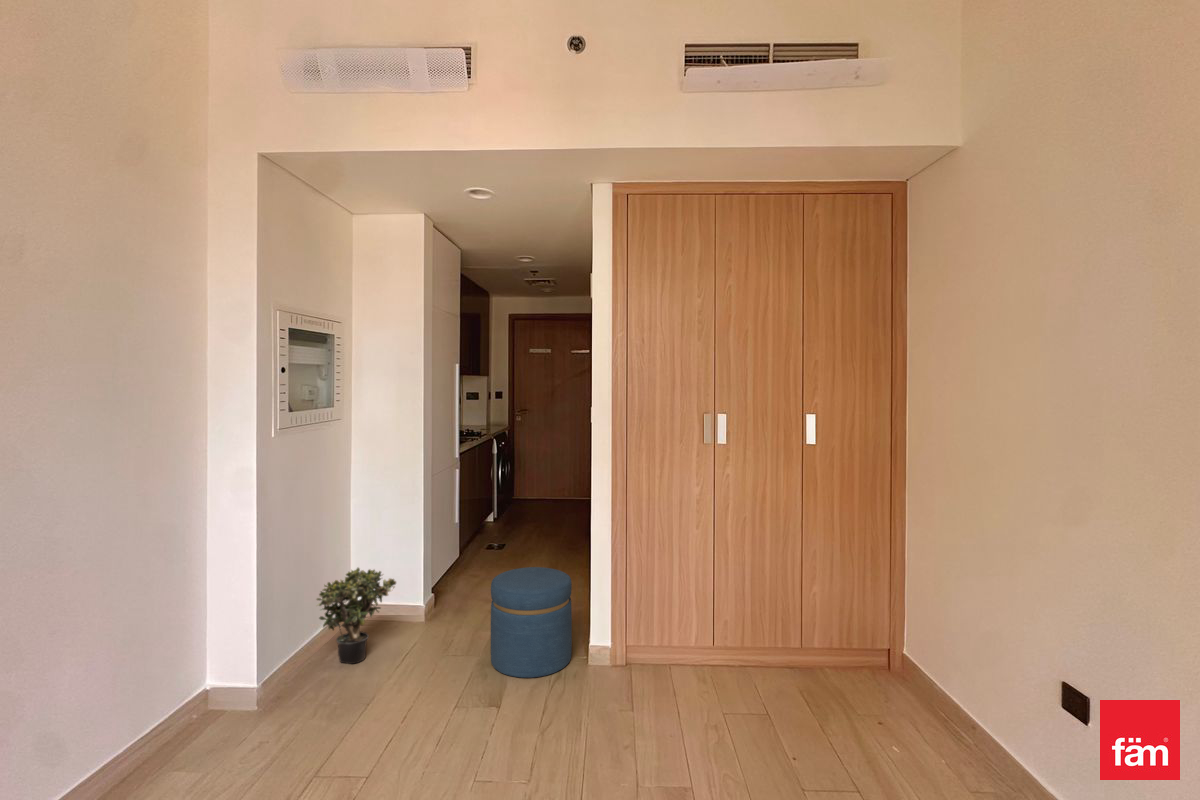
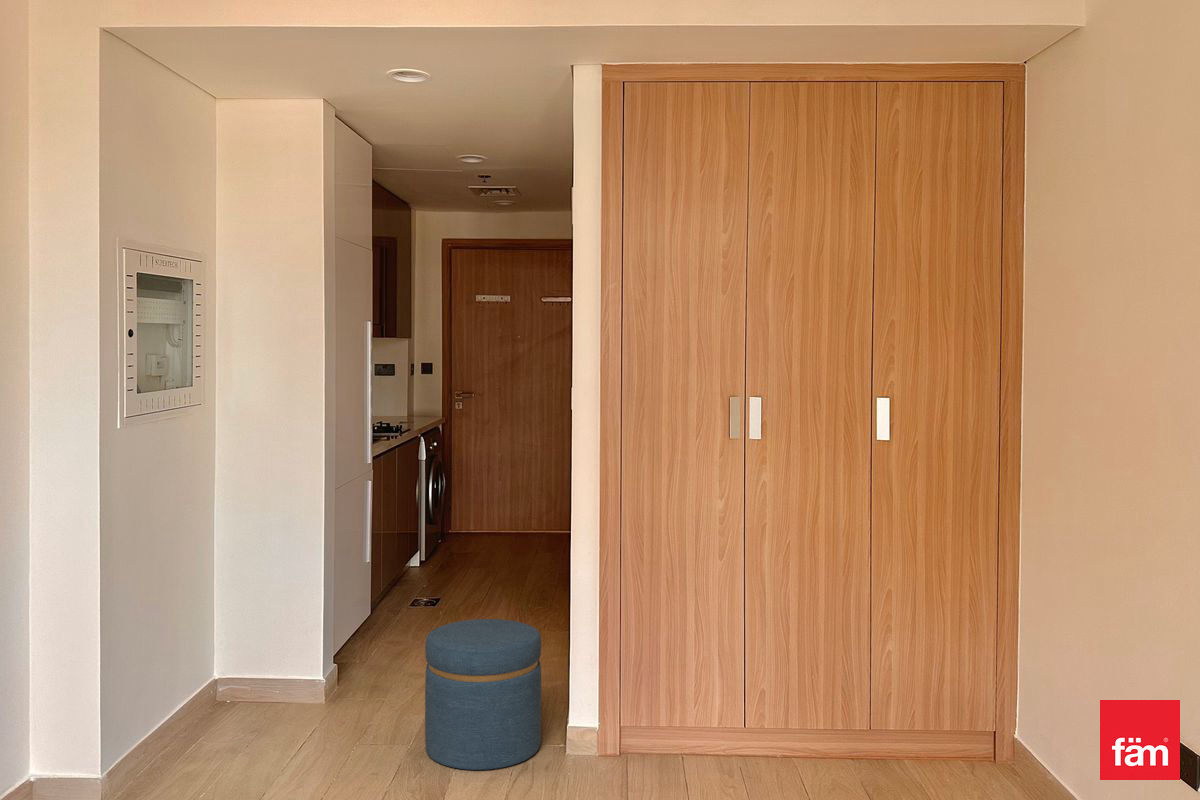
potted plant: present [317,568,396,664] -> none [177,617,289,753]

